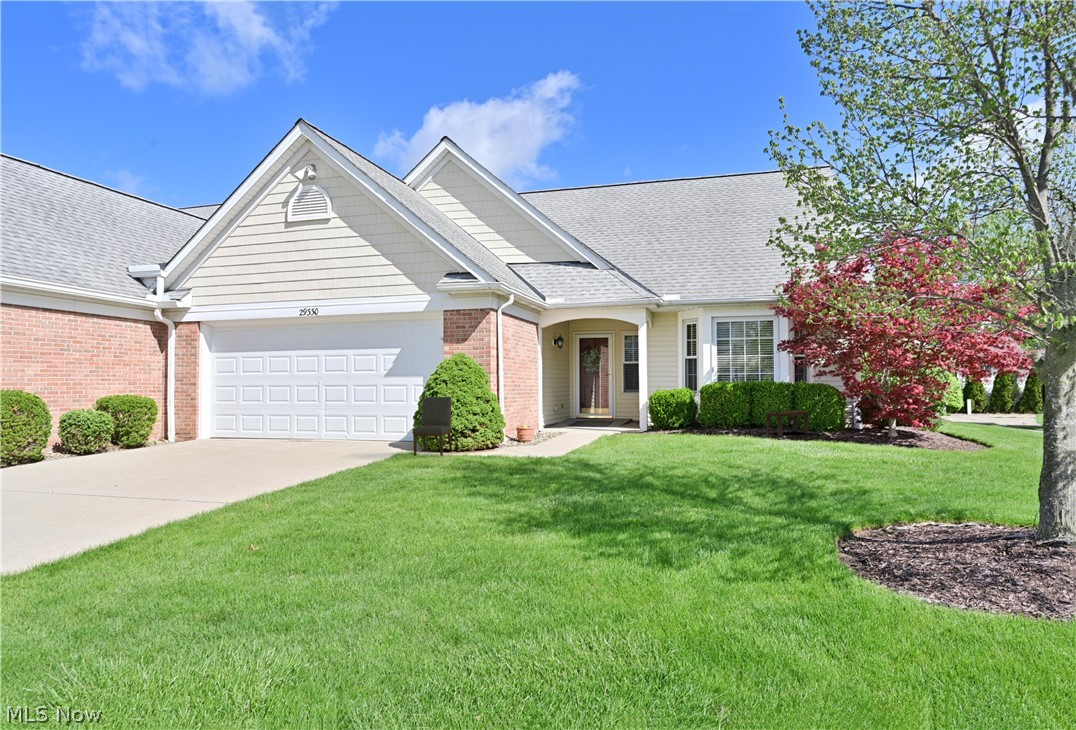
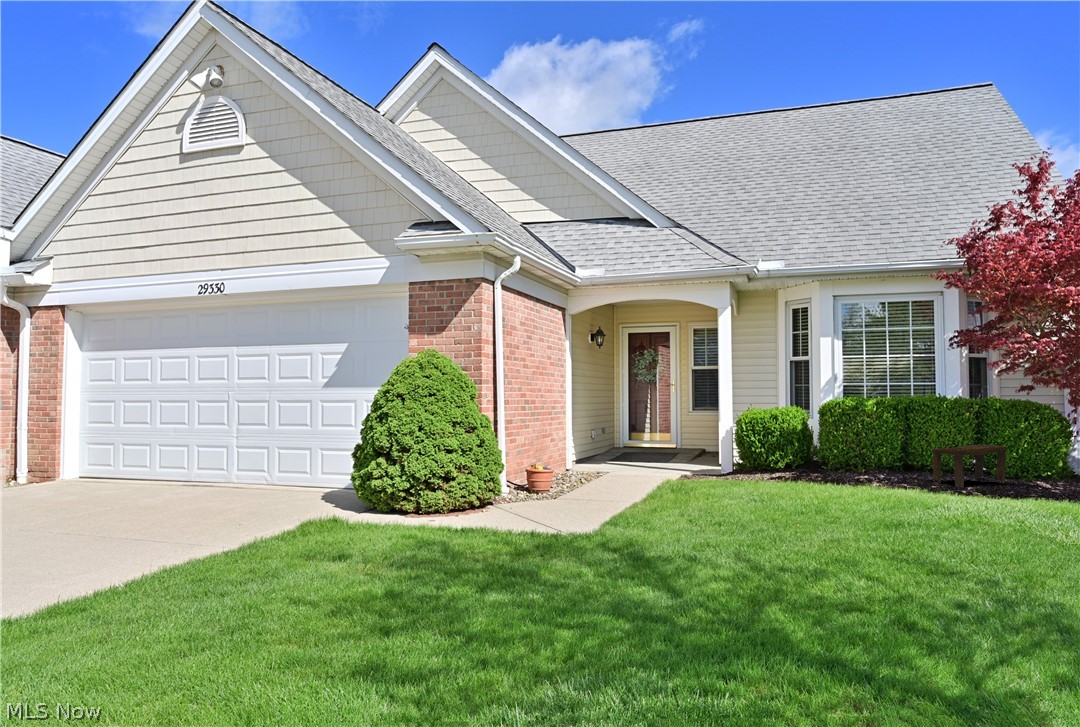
chair: present [413,397,452,456] -> none [337,423,409,525]

